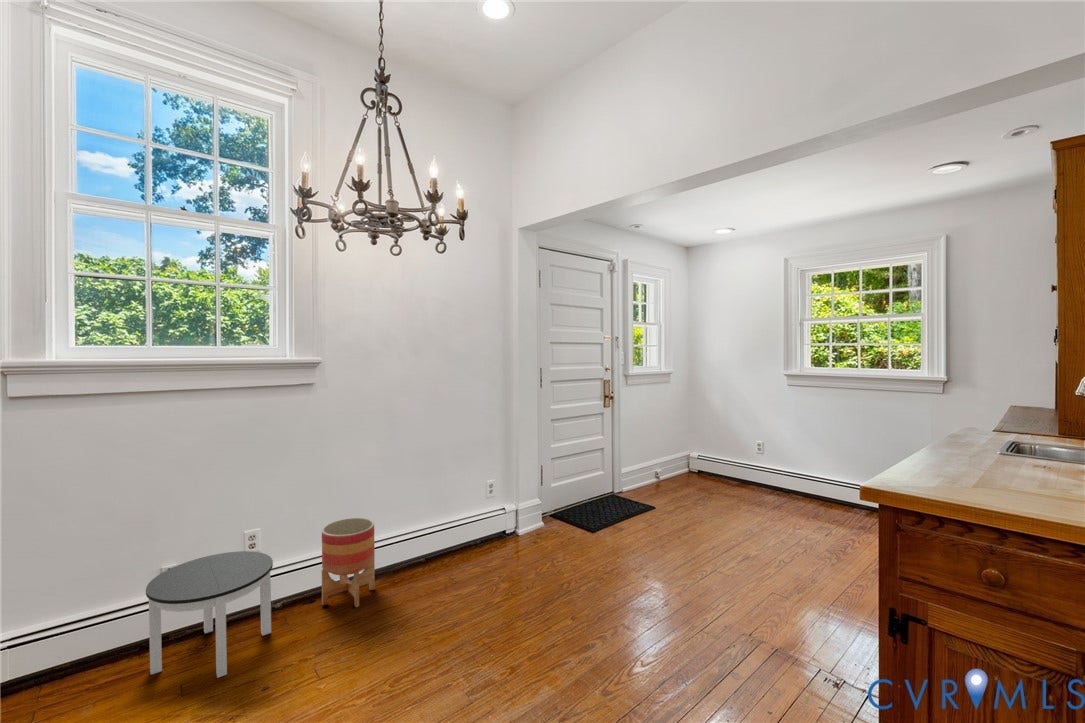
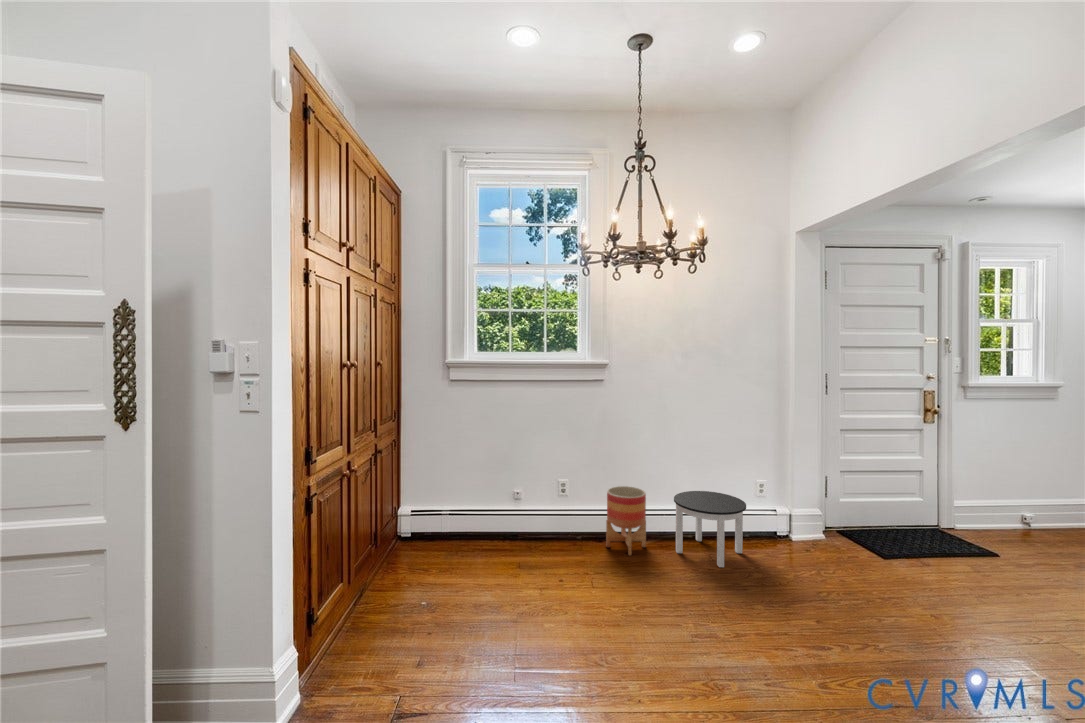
round table: present [146,551,273,678] -> present [674,491,746,567]

